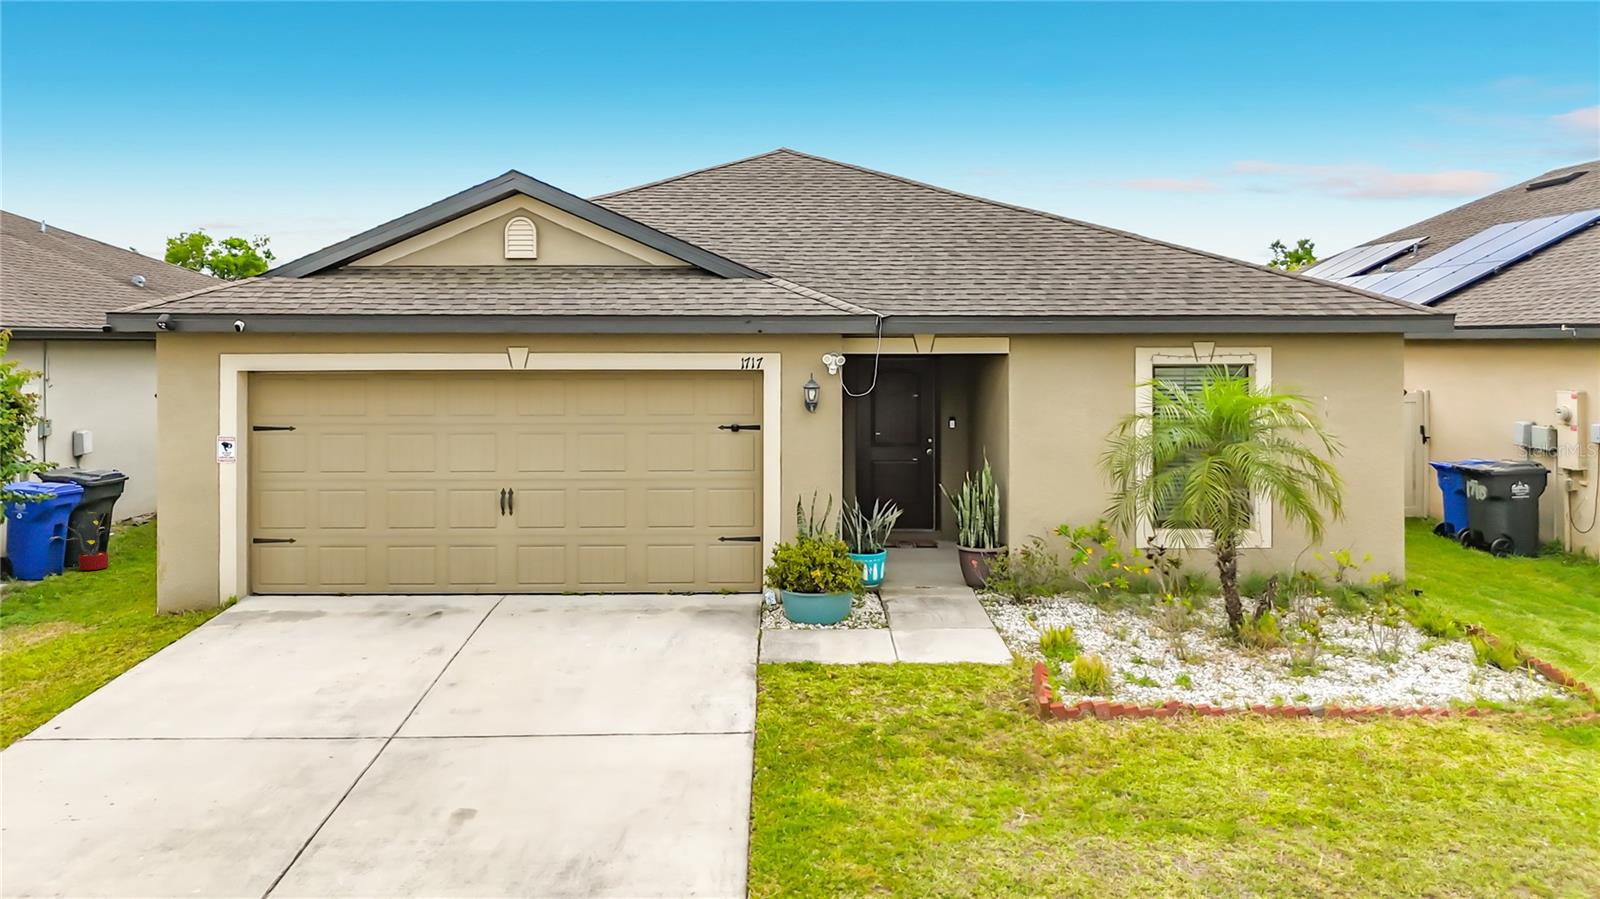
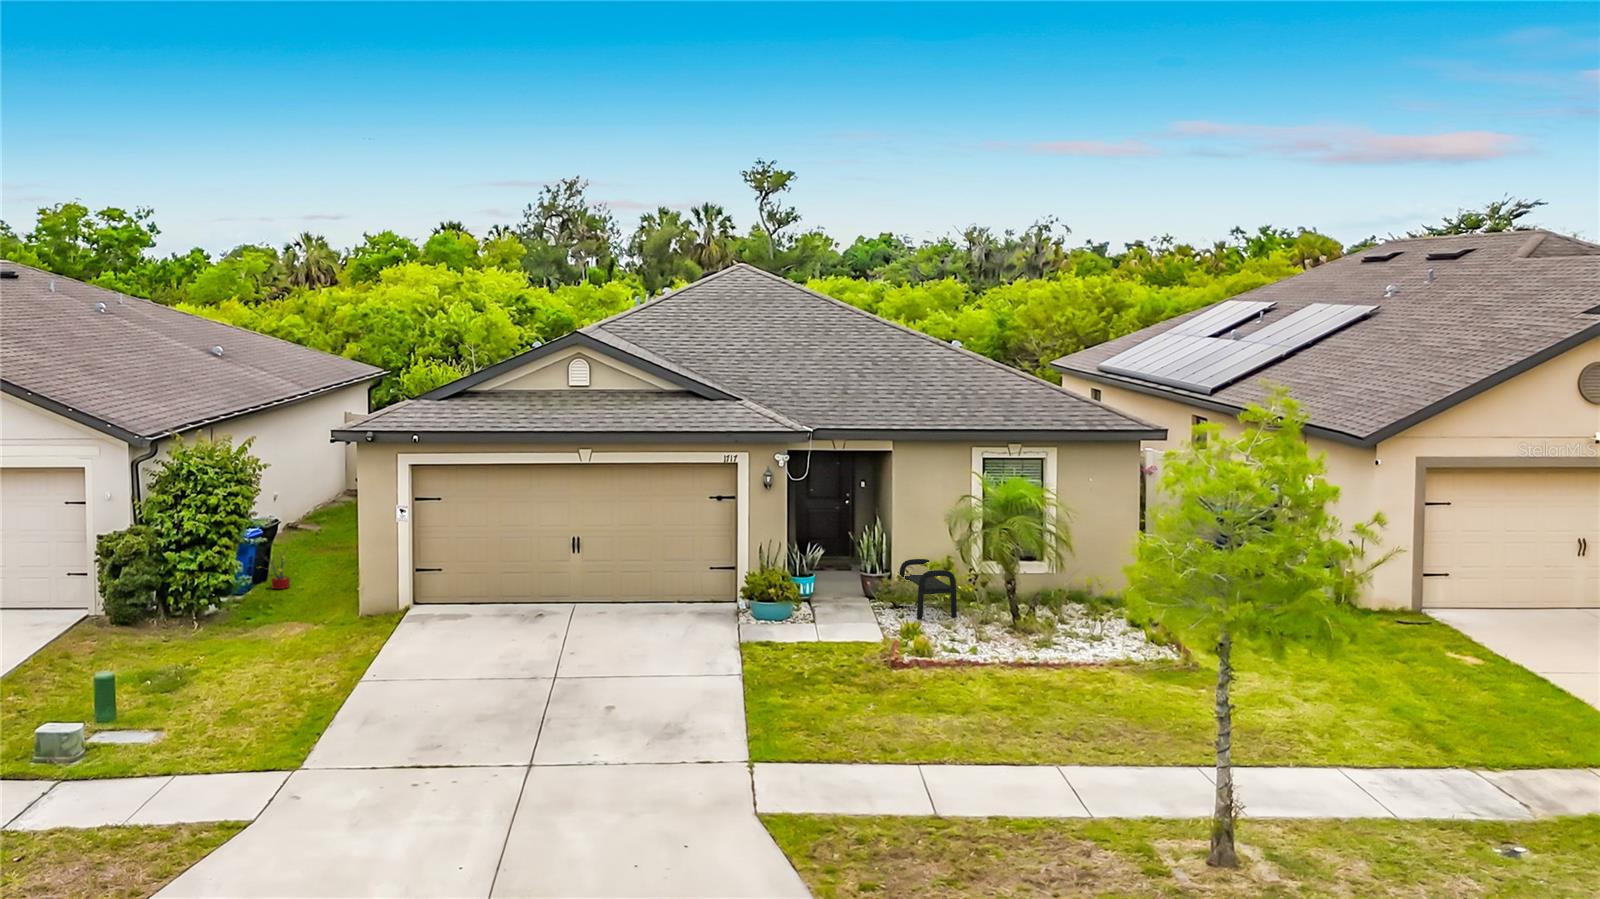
bench: none [1019,525,1126,623] -> present [900,559,957,619]

